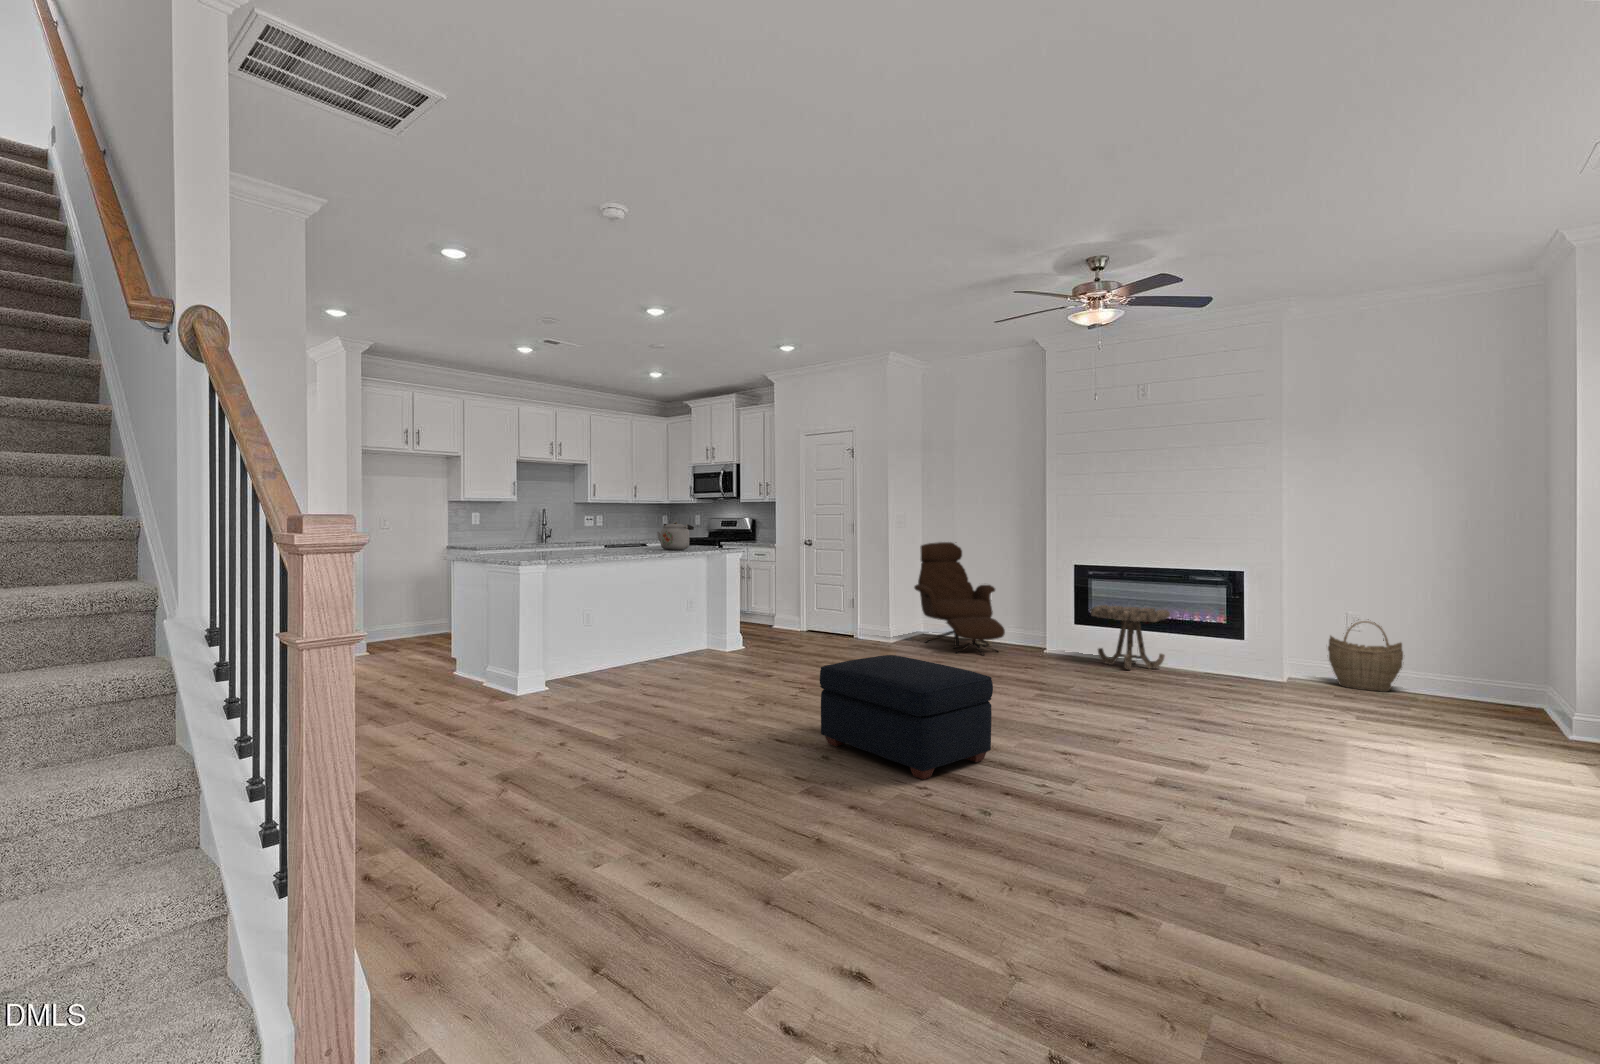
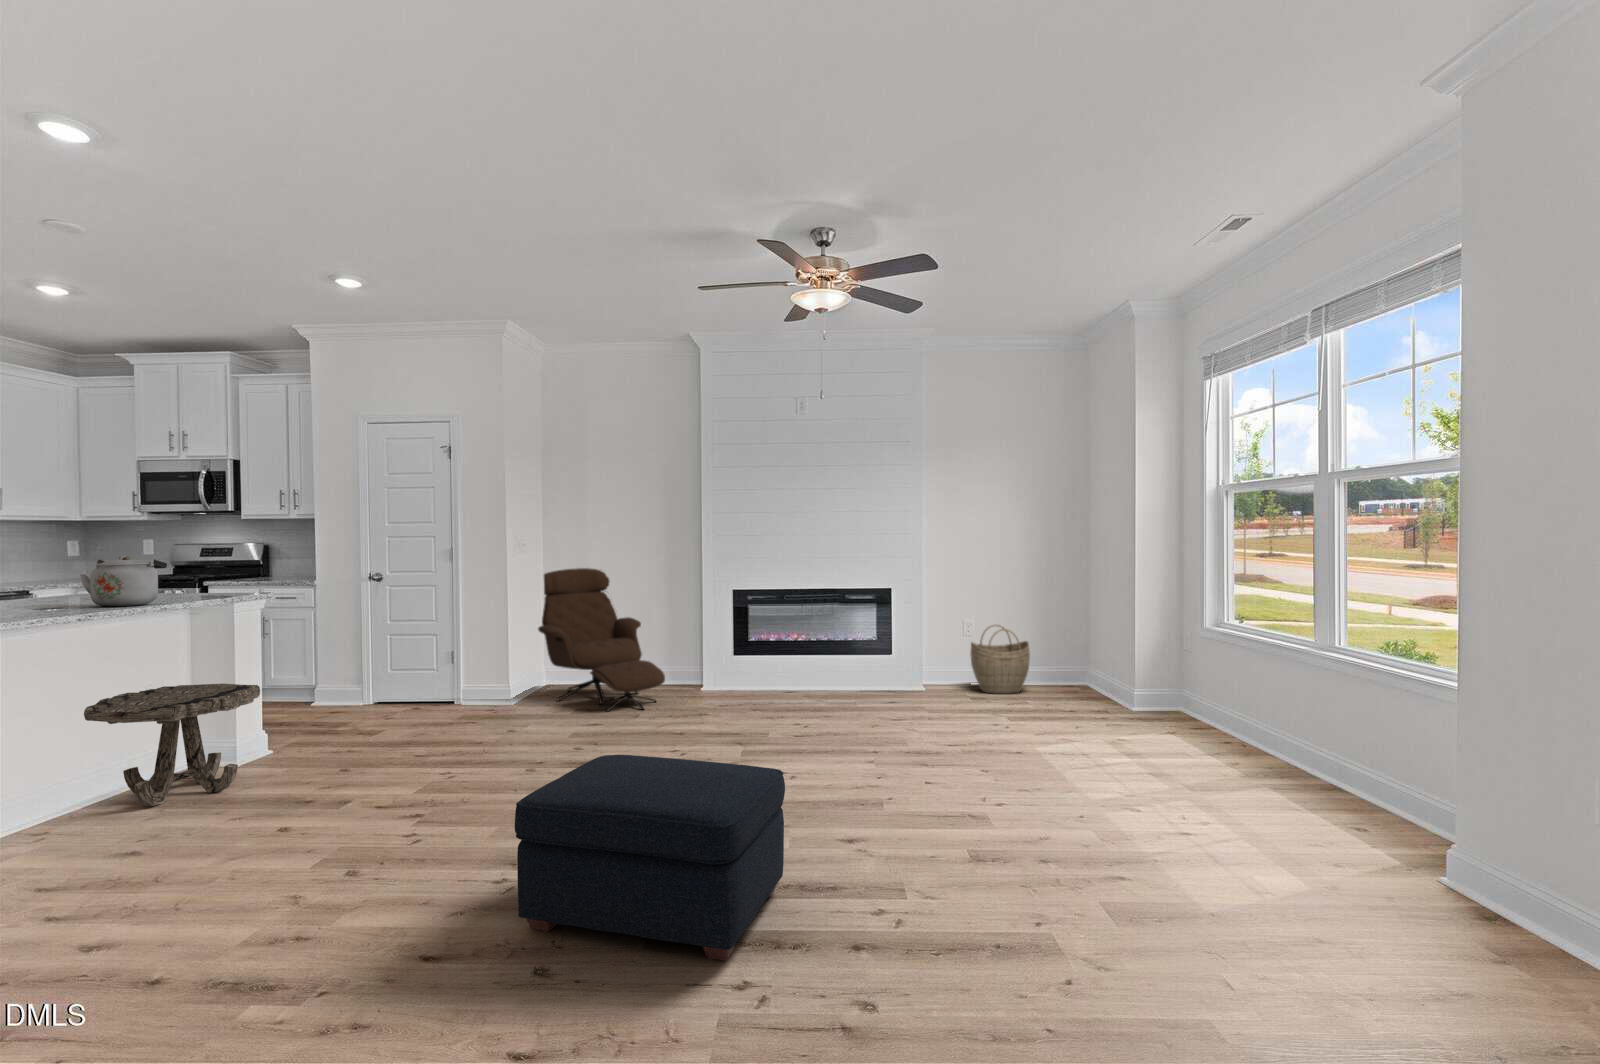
side table: present [1090,604,1170,670] -> present [84,684,260,806]

